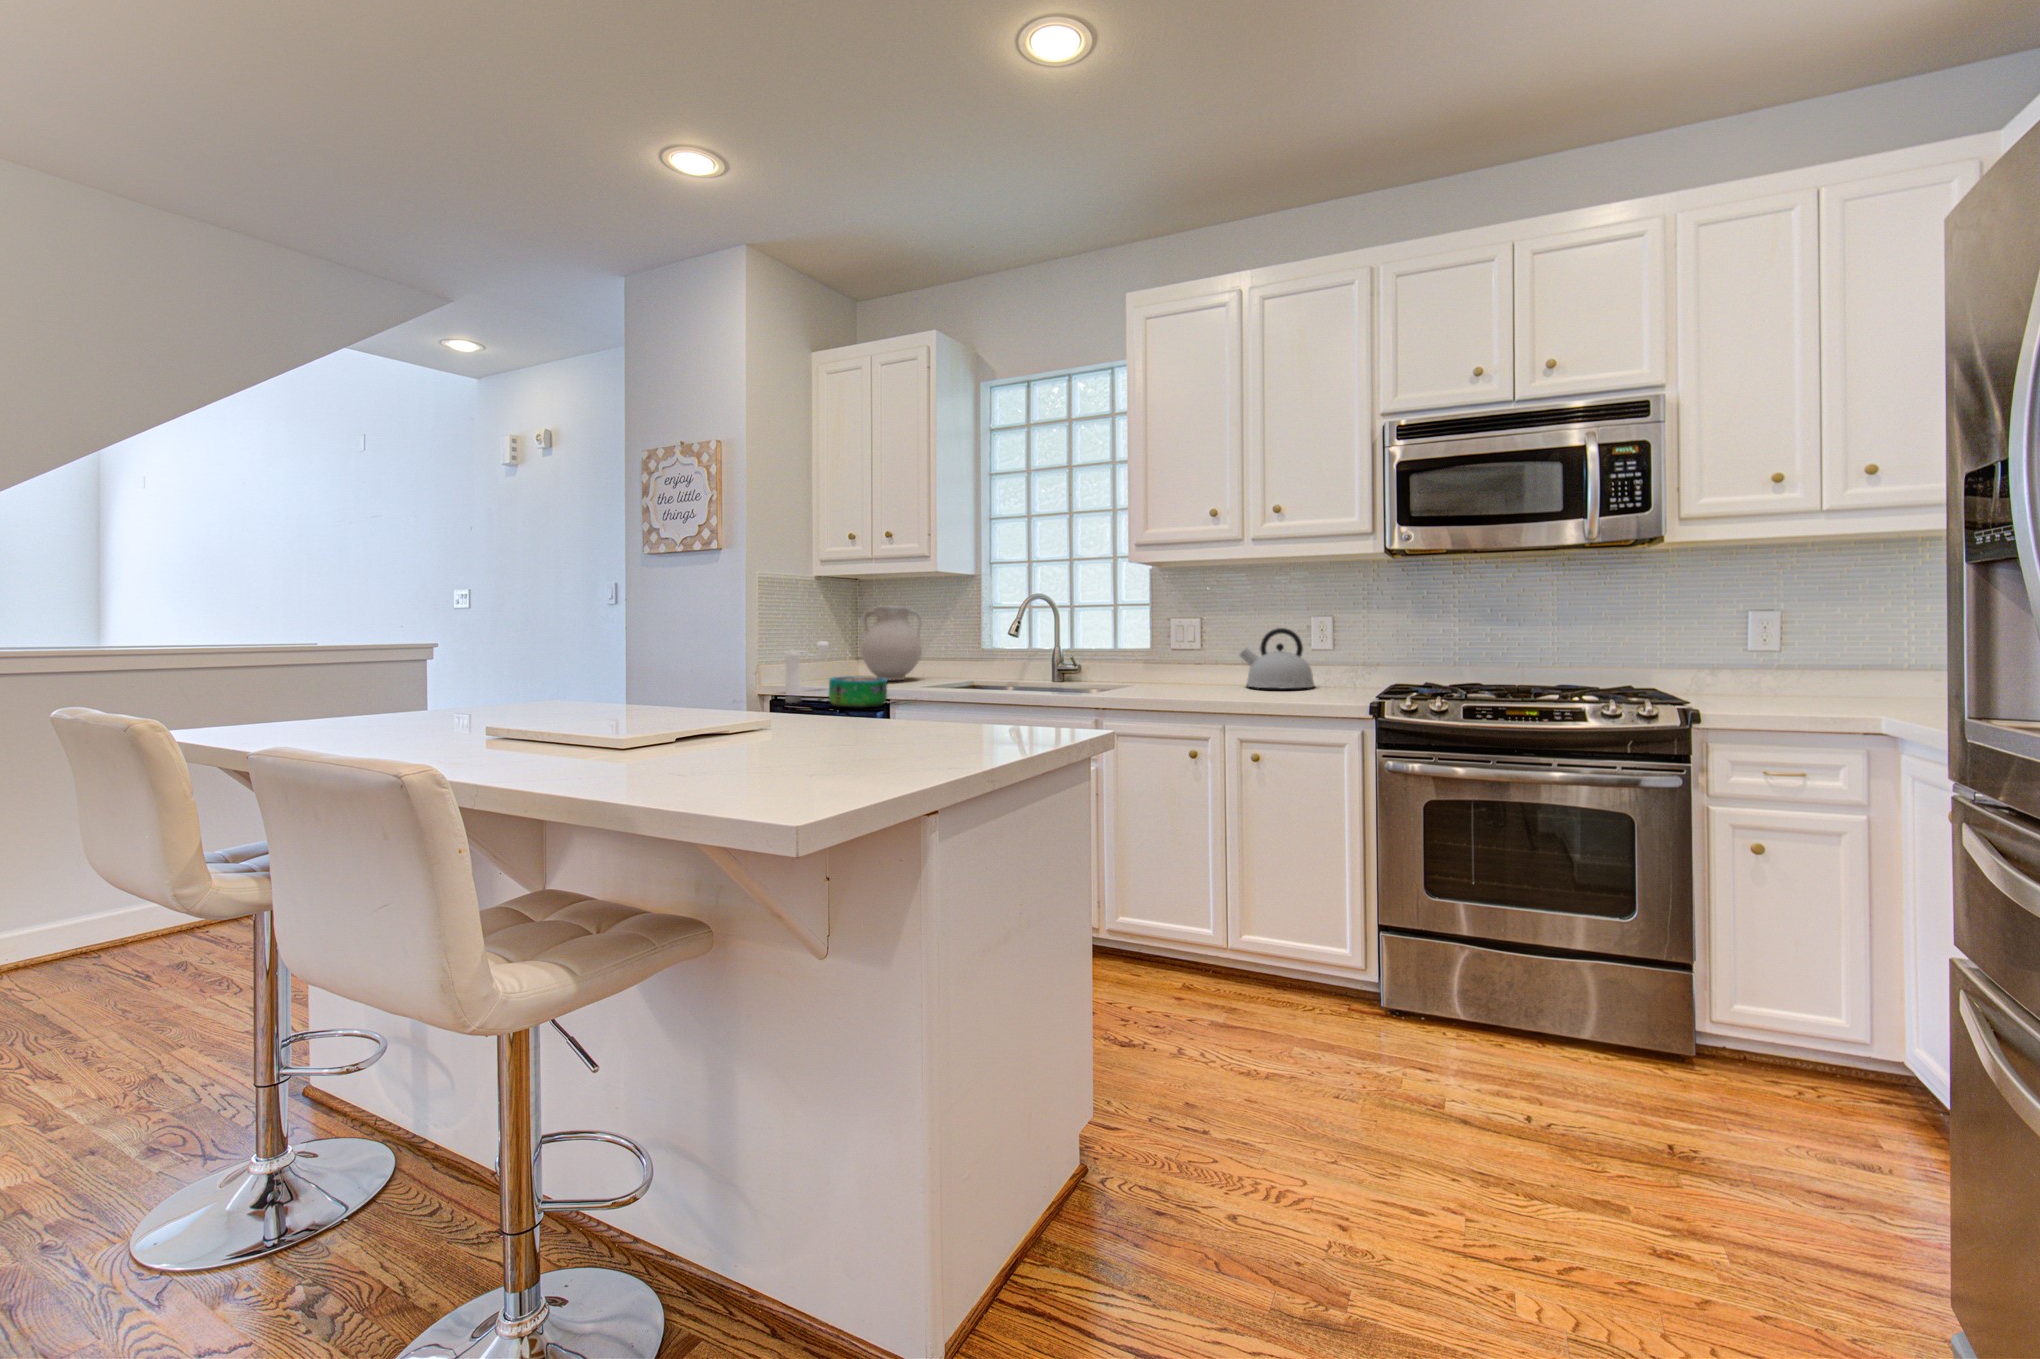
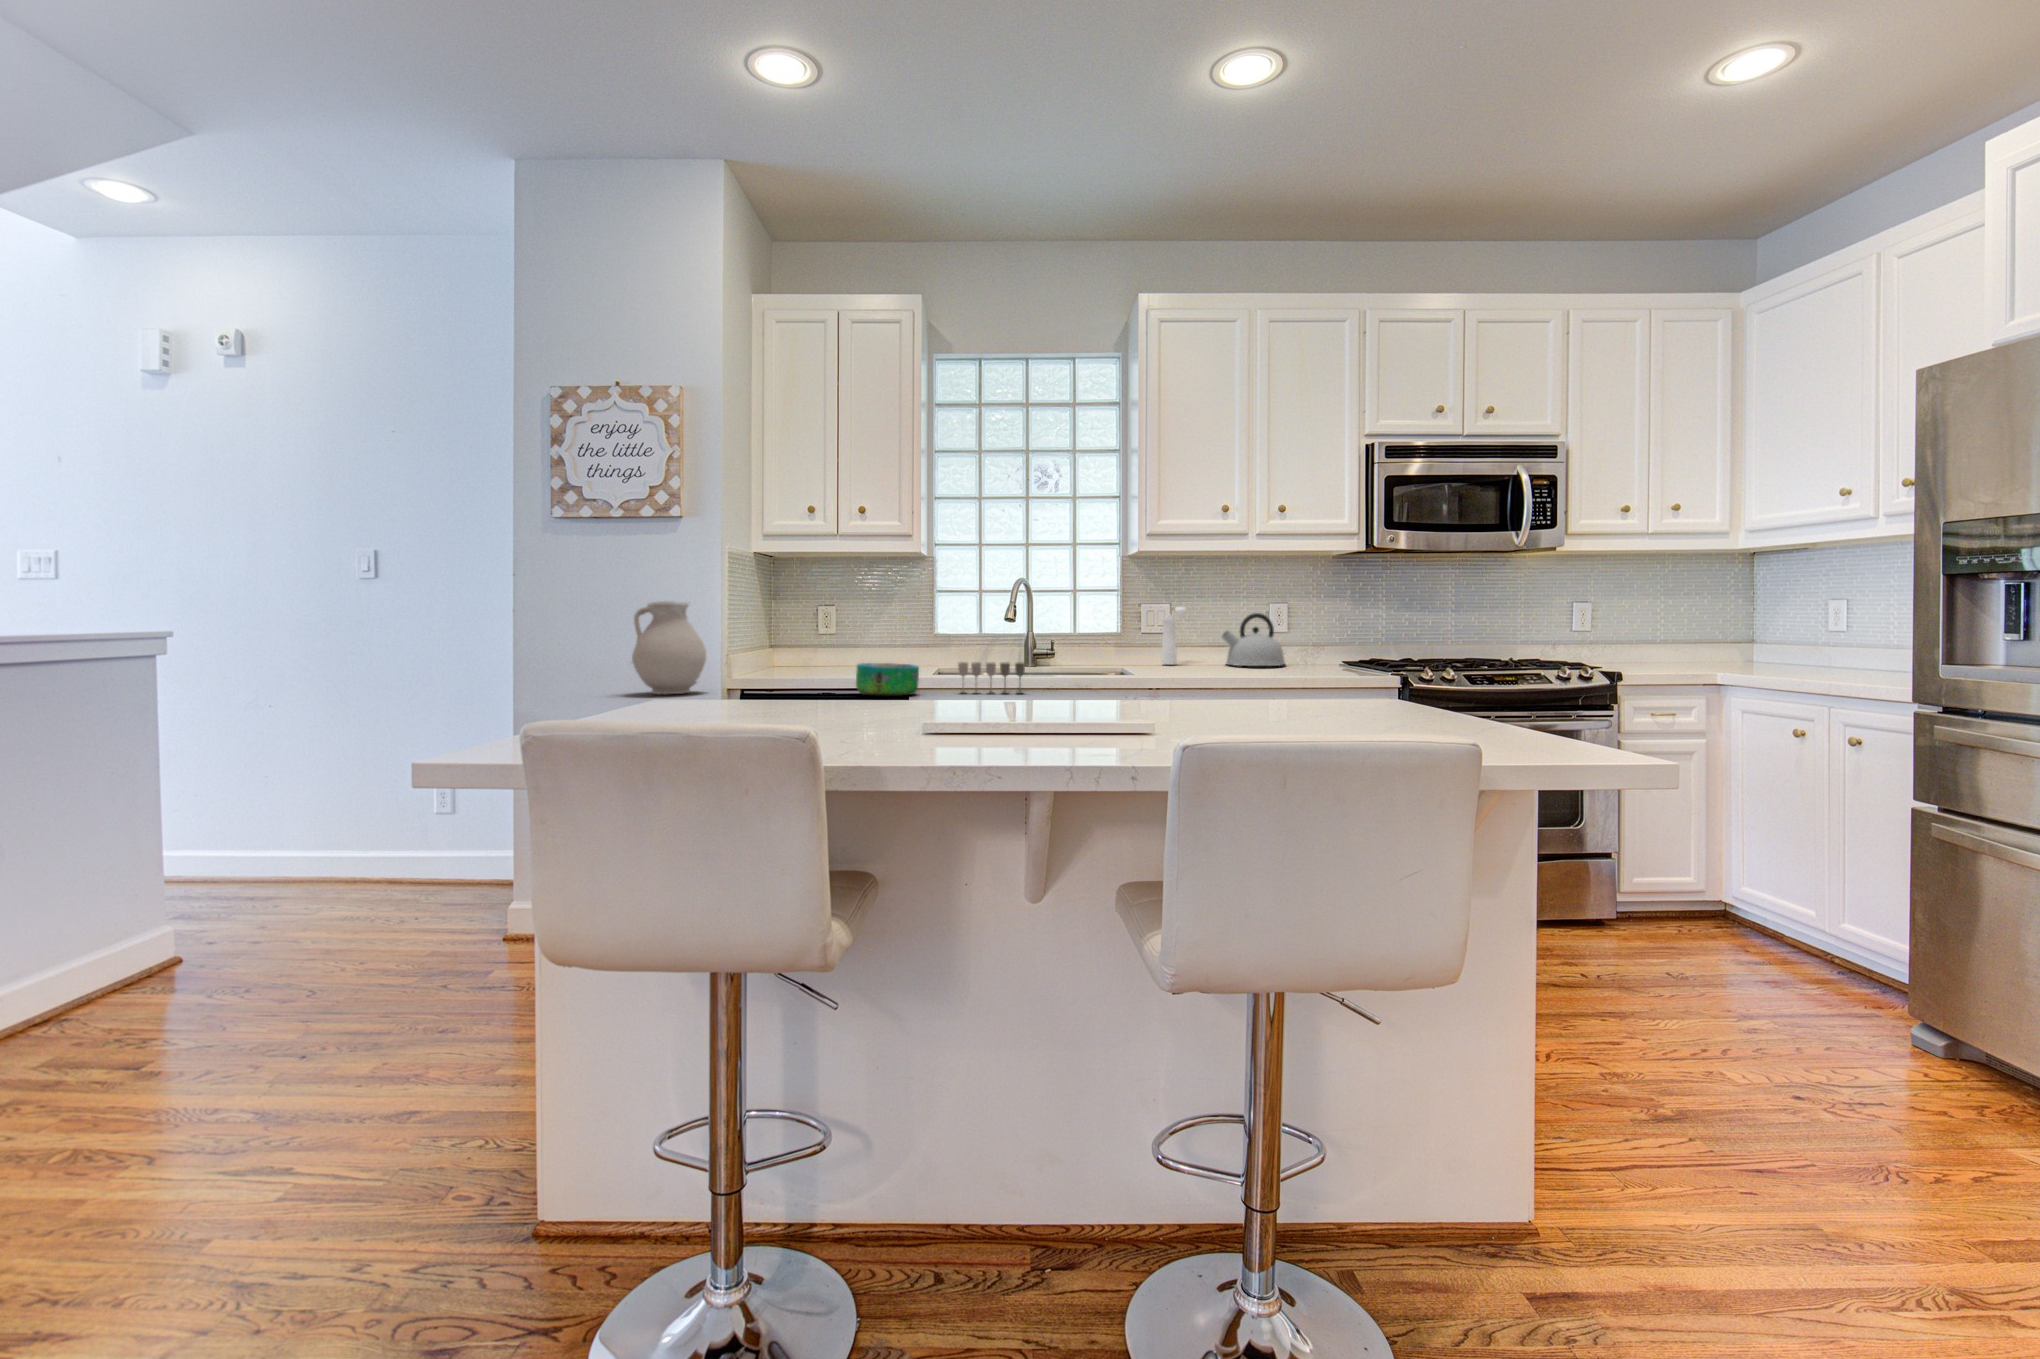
vase: present [861,605,922,680] -> present [632,601,706,694]
pepper mill: present [785,641,828,703] -> present [1161,607,1186,665]
wine glass: none [919,678,974,710] -> present [958,662,1025,694]

